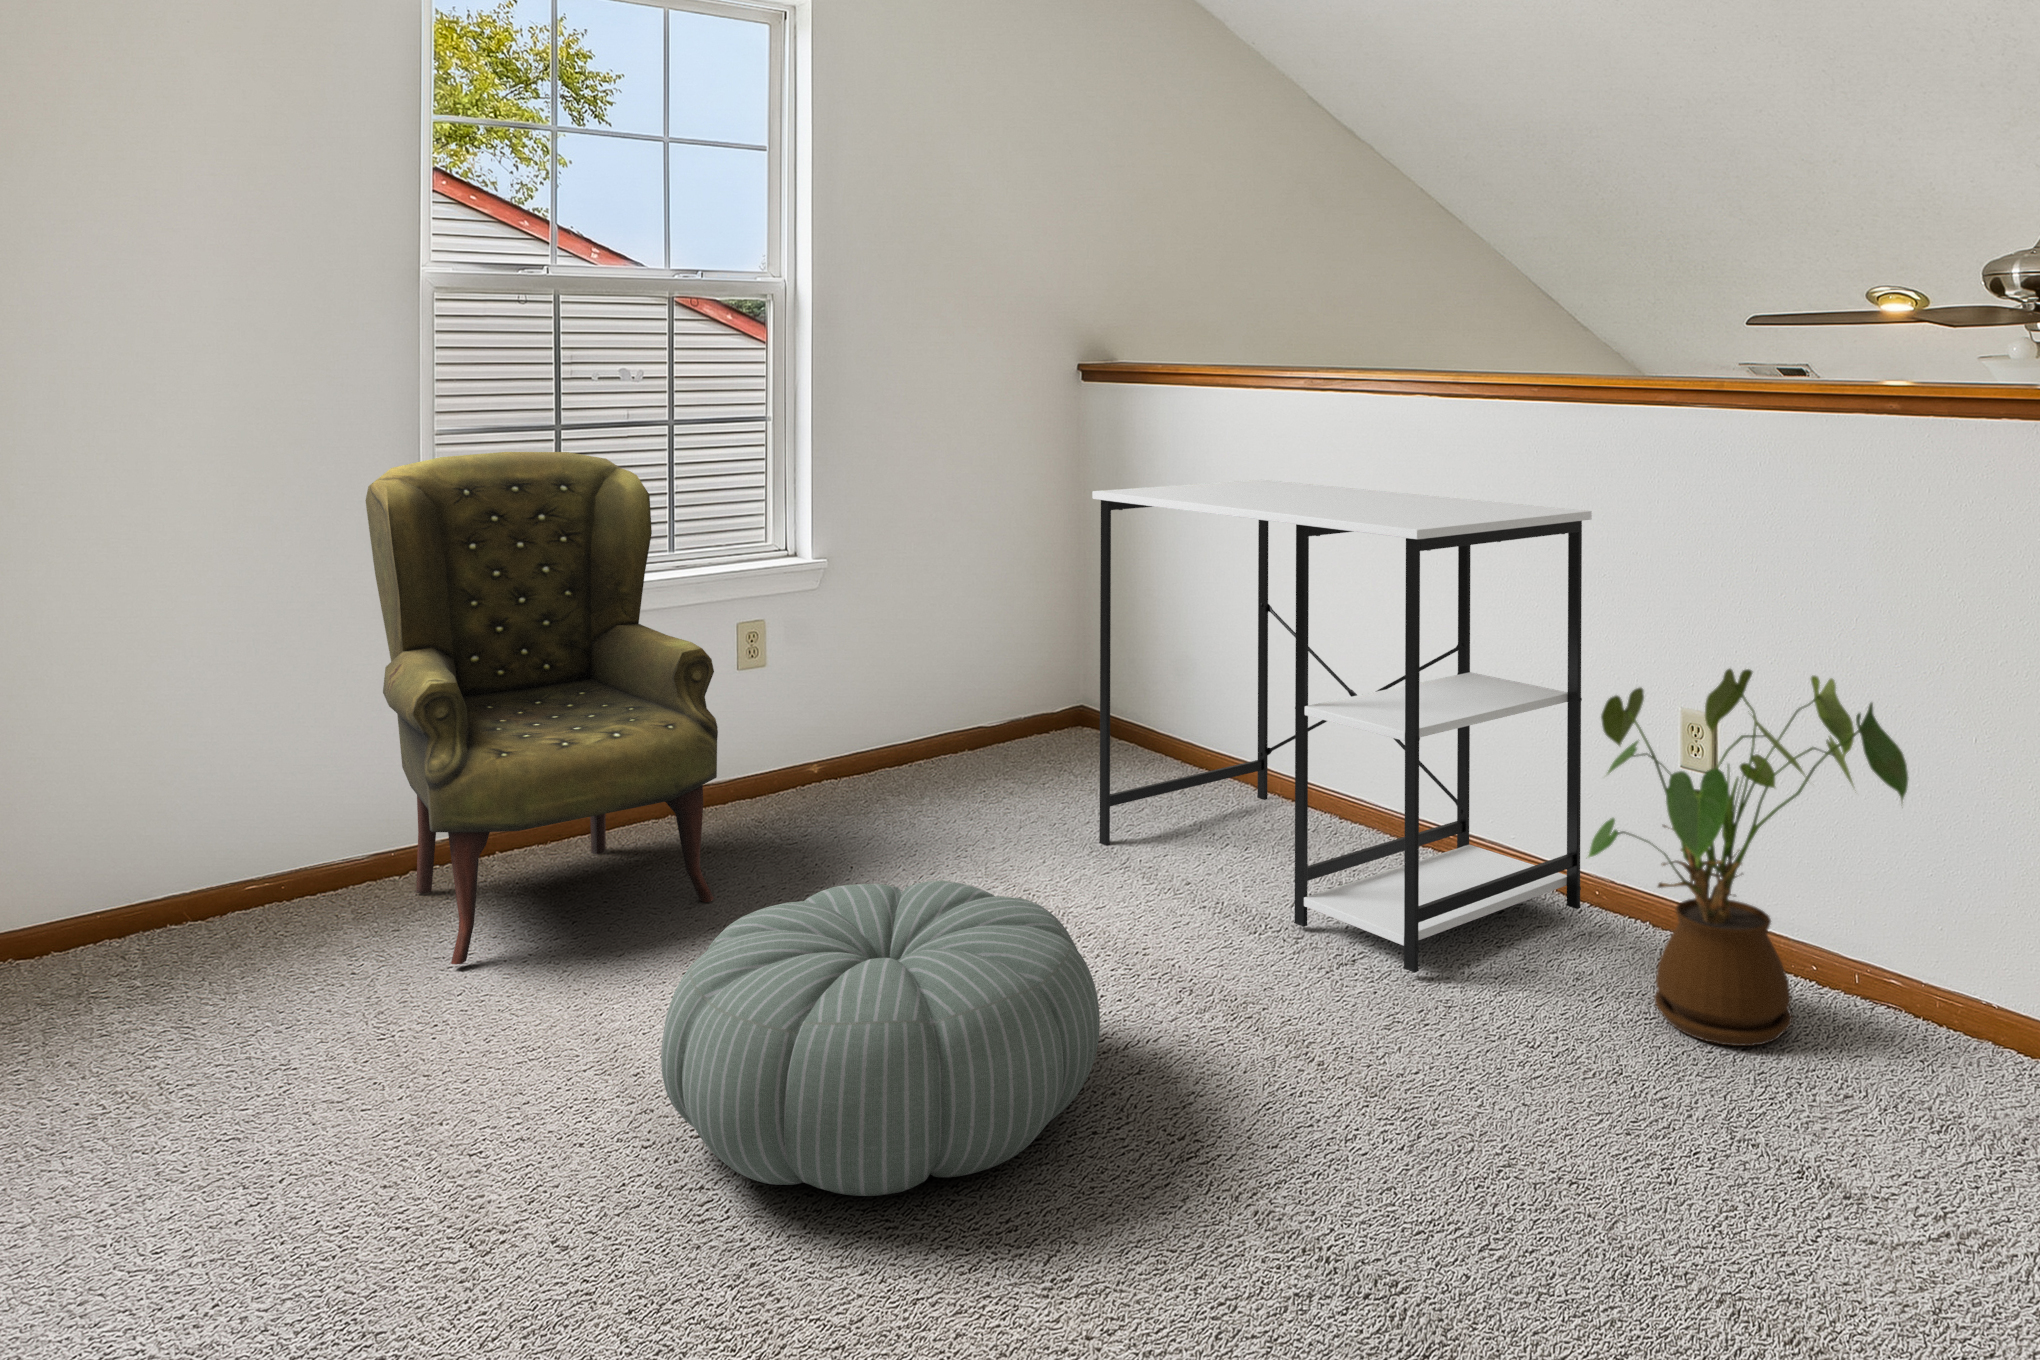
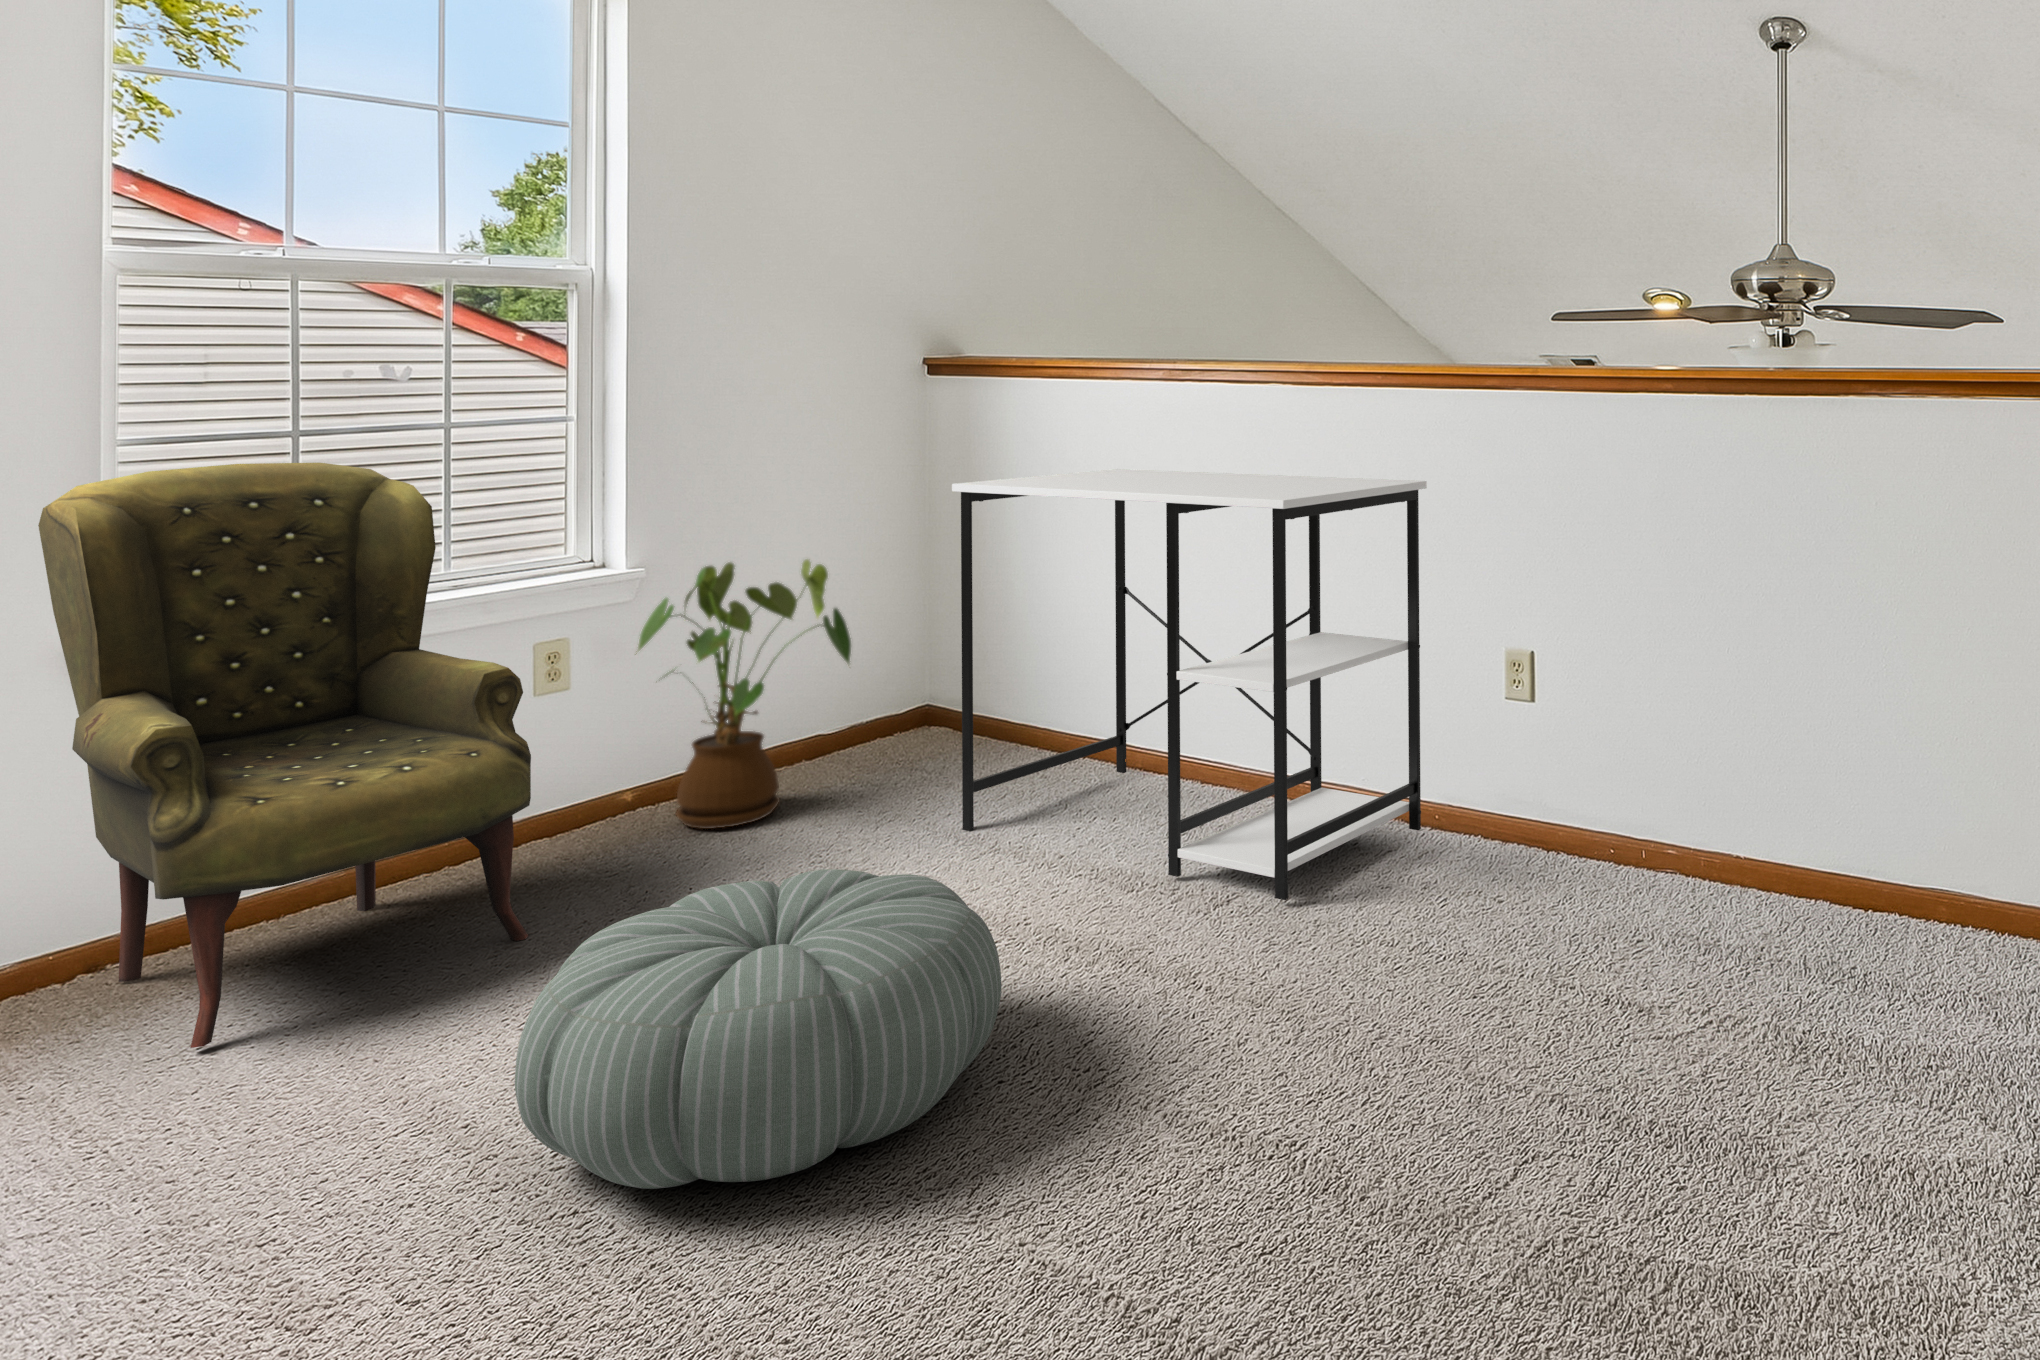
house plant: present [1588,669,1909,1046] -> present [636,559,851,829]

